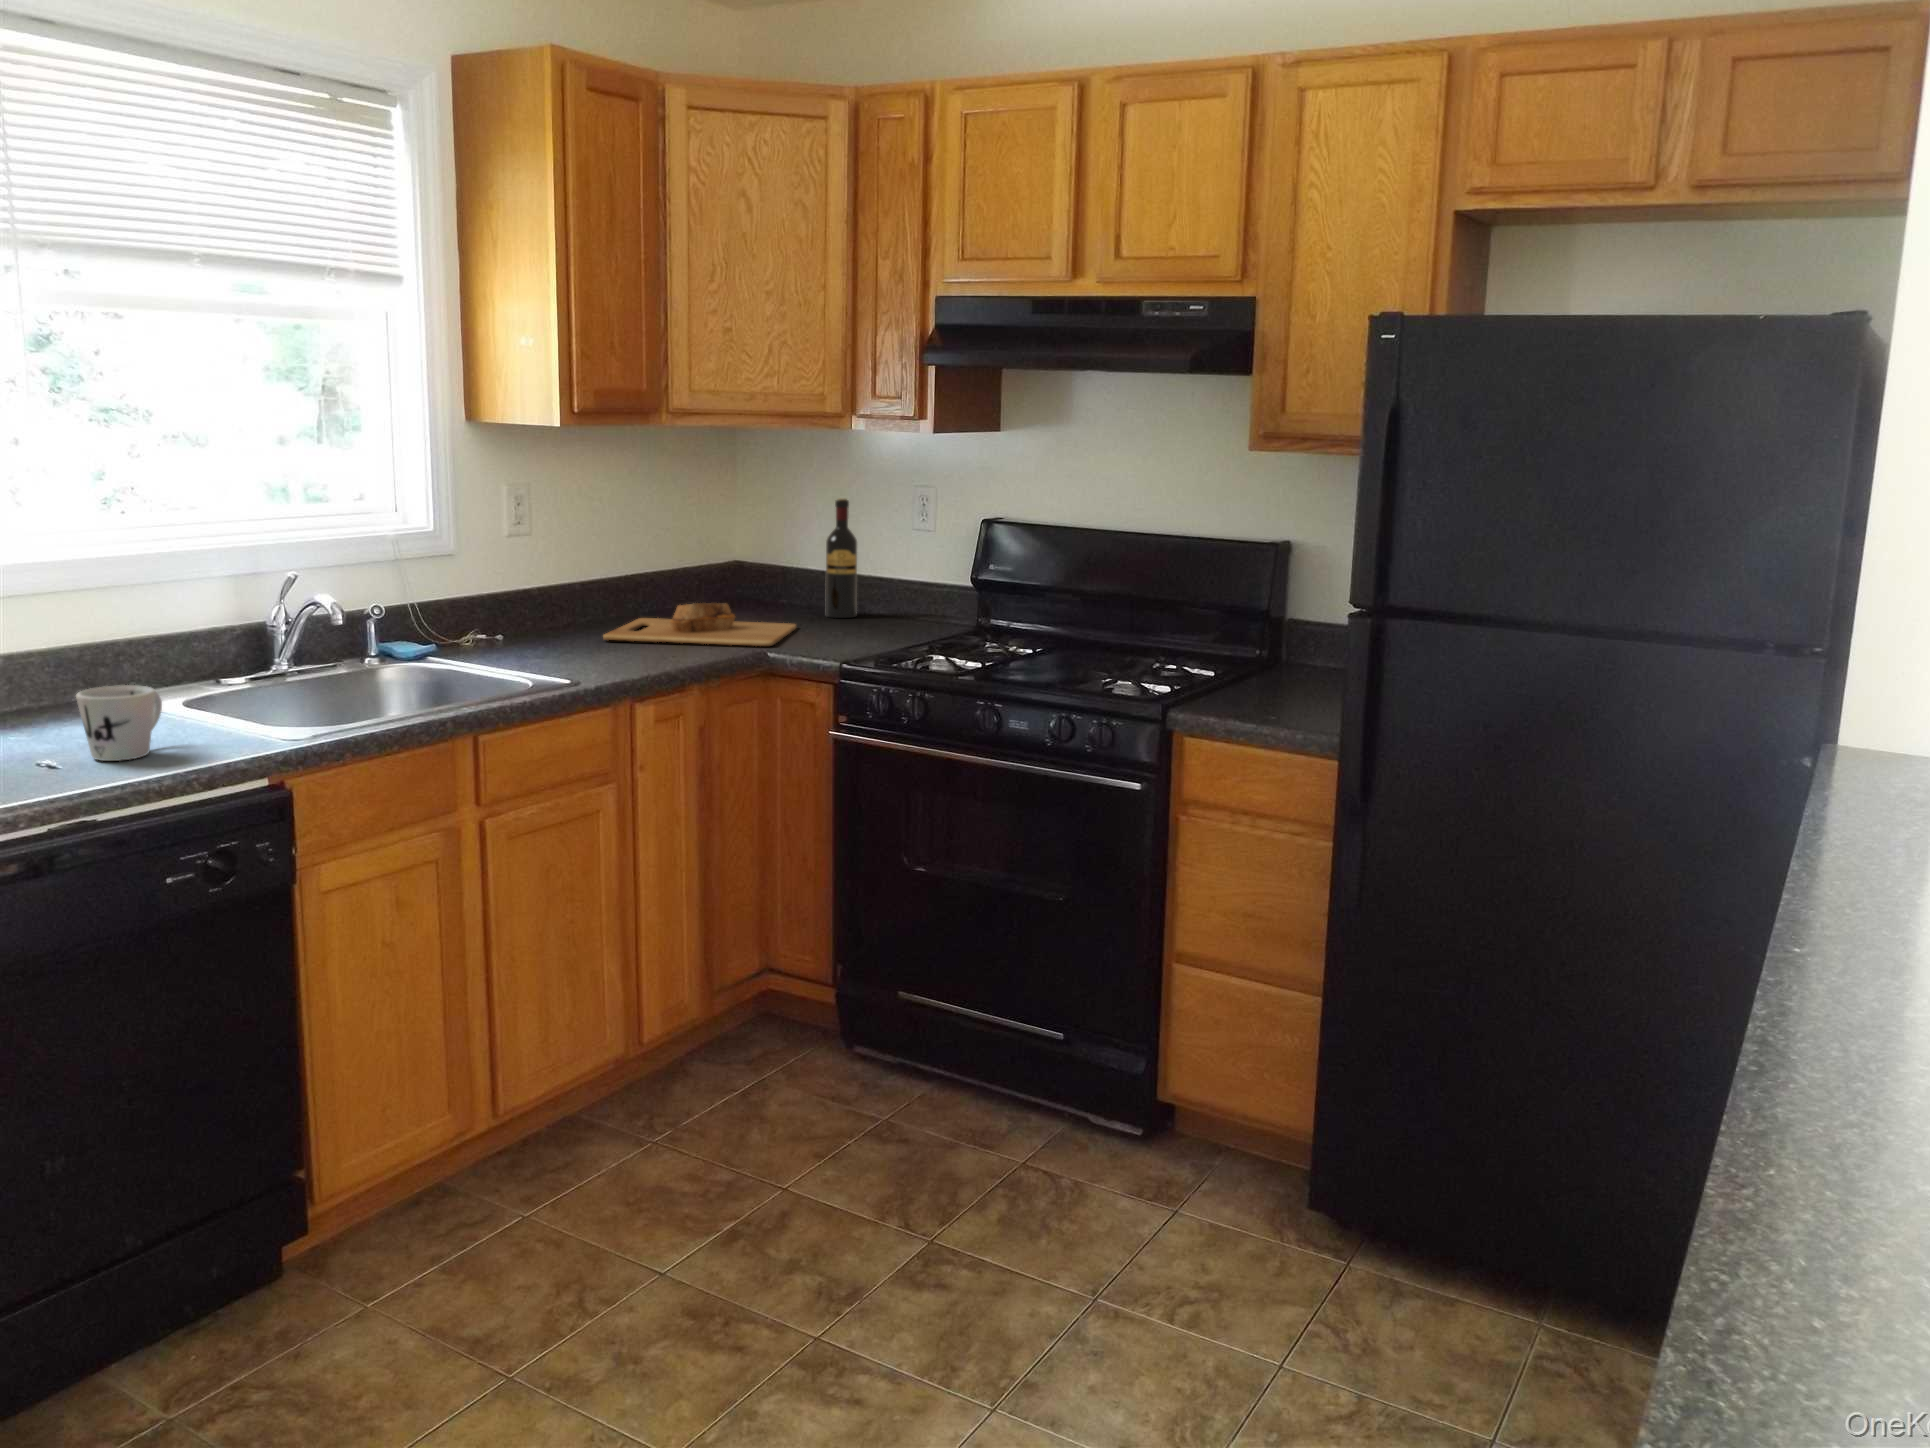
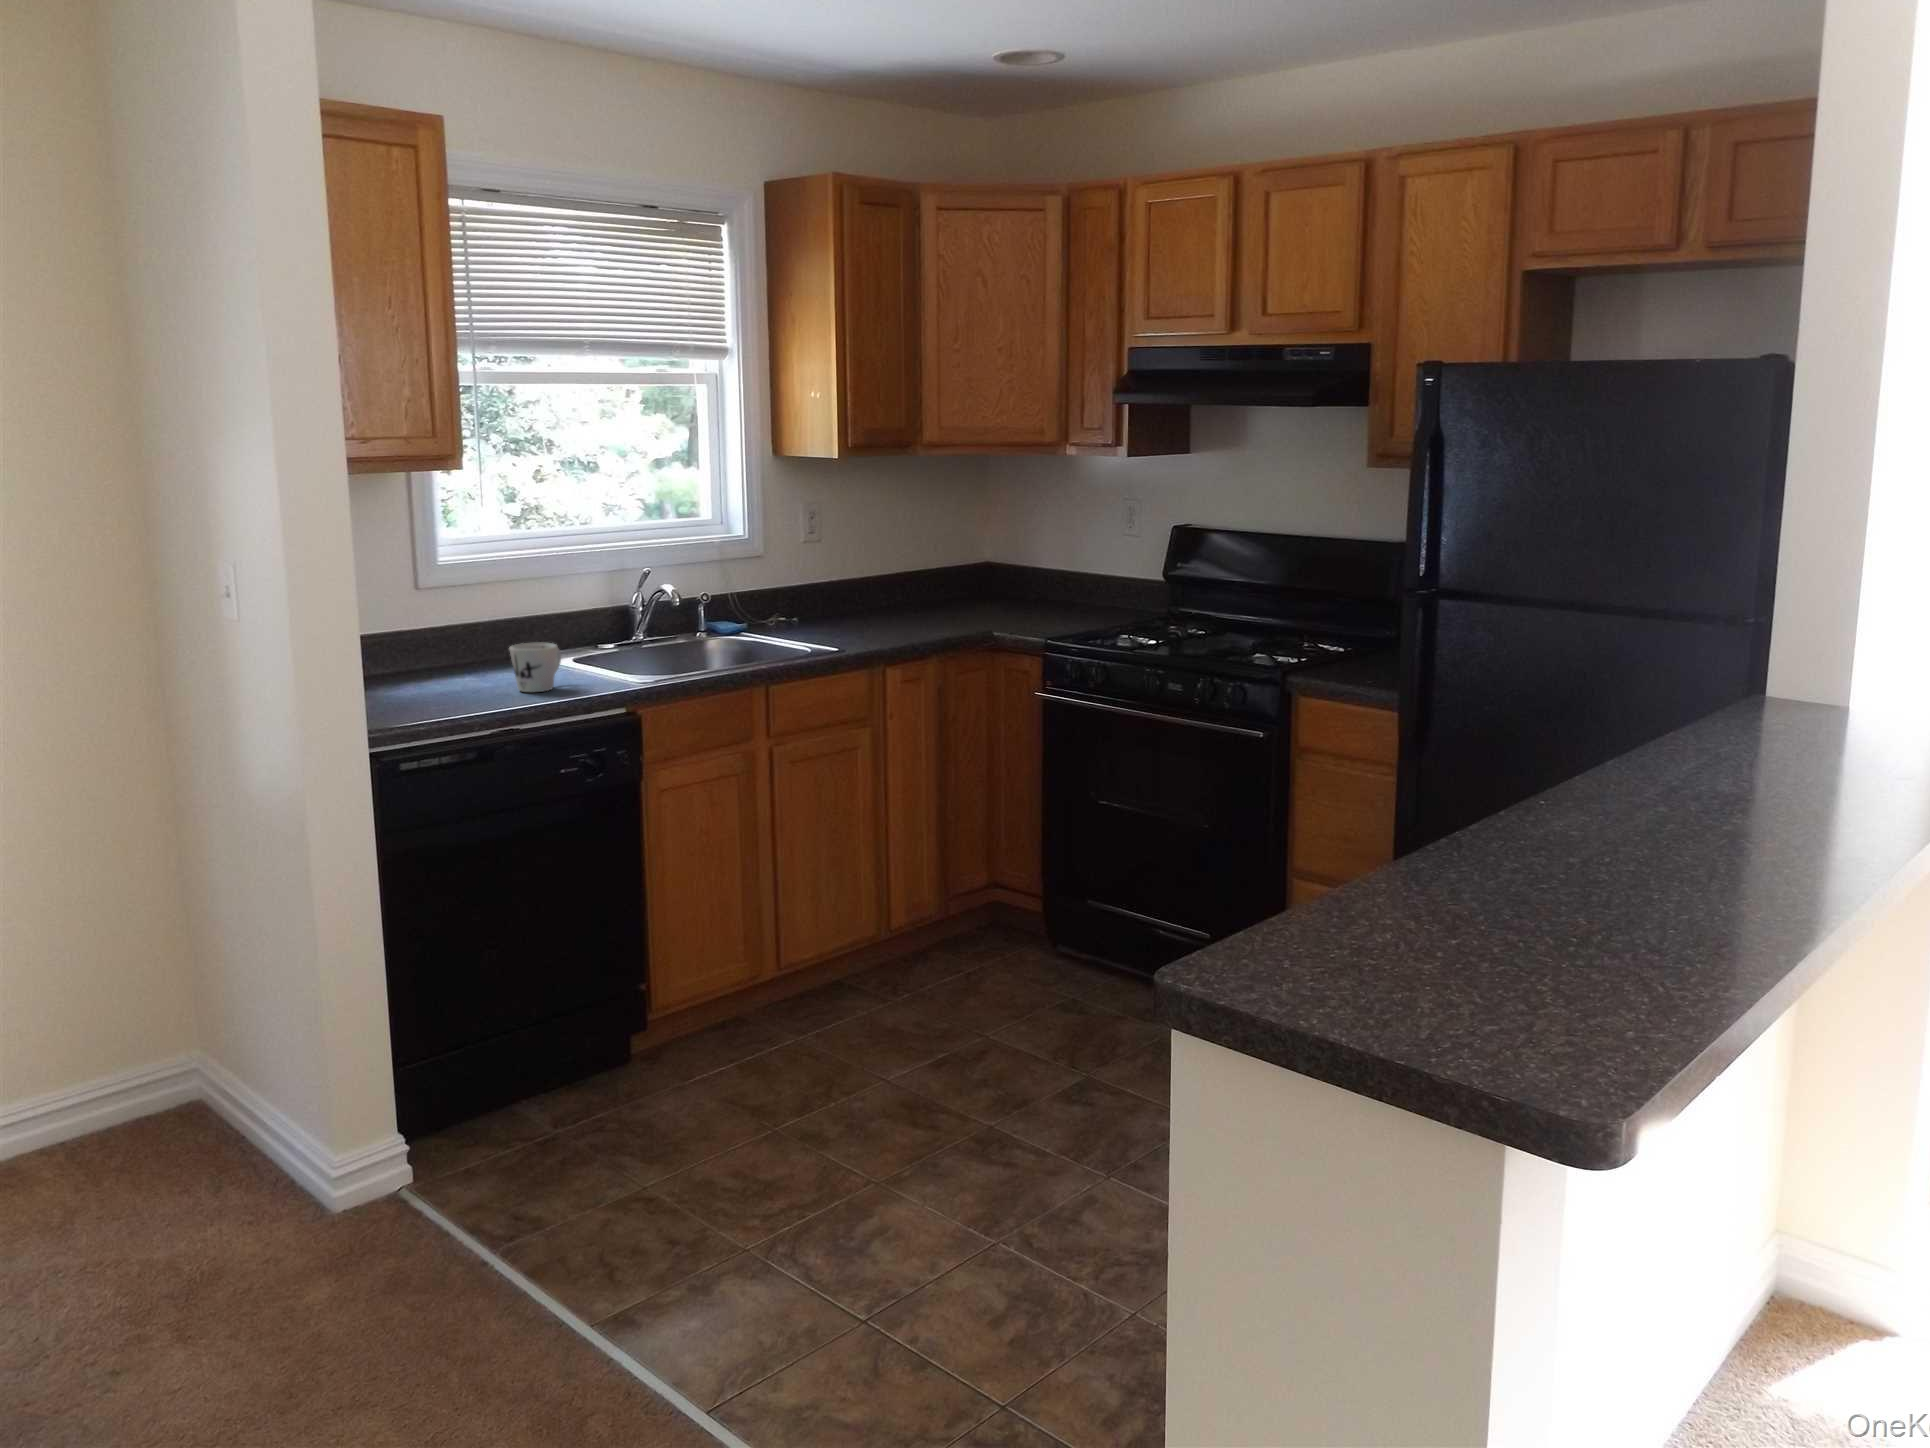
wine bottle: present [826,498,857,618] -> none [1049,511,1075,608]
cutting board: present [603,603,797,646] -> none [870,594,1022,628]

